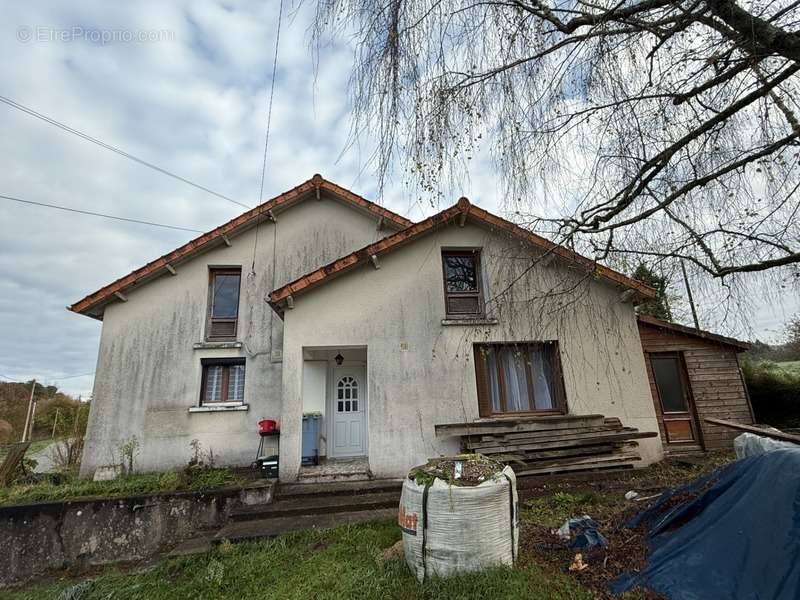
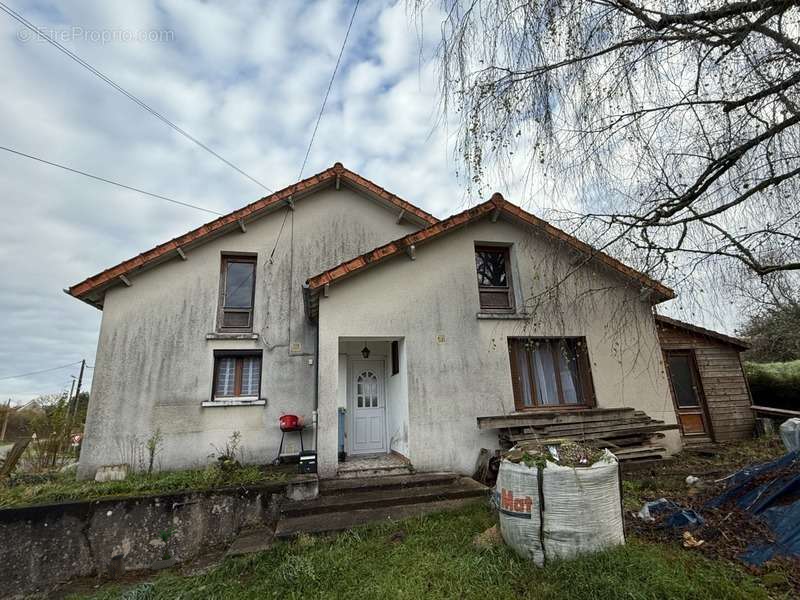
potted plant: none [111,526,142,569] -> present [152,526,180,570]

